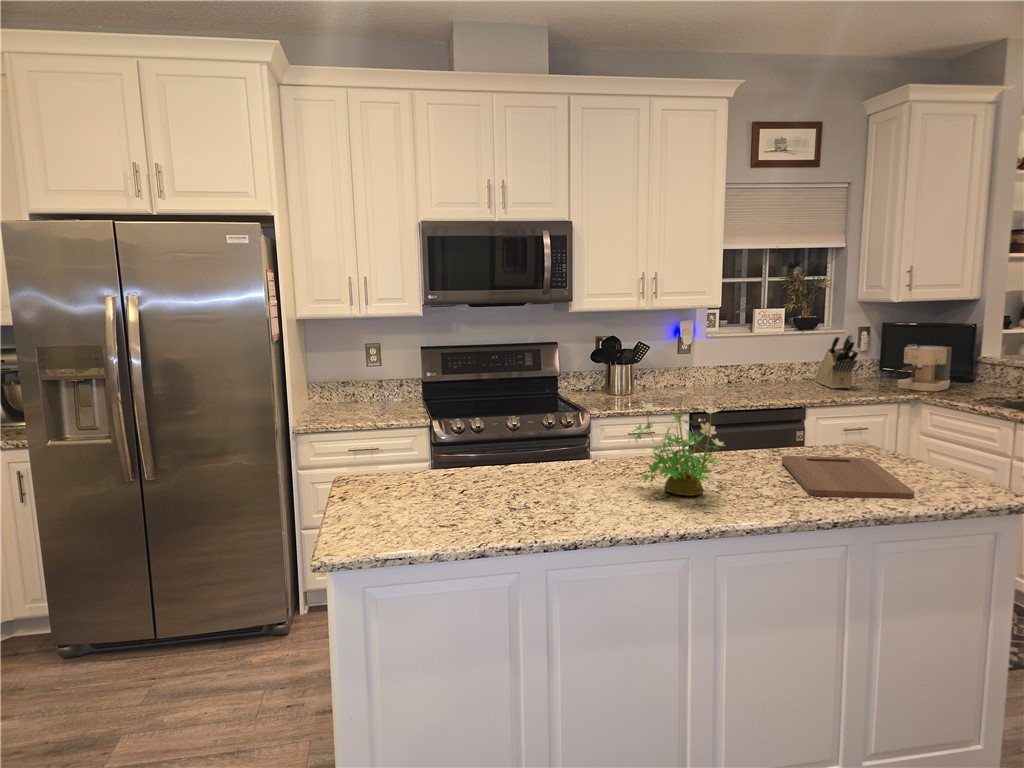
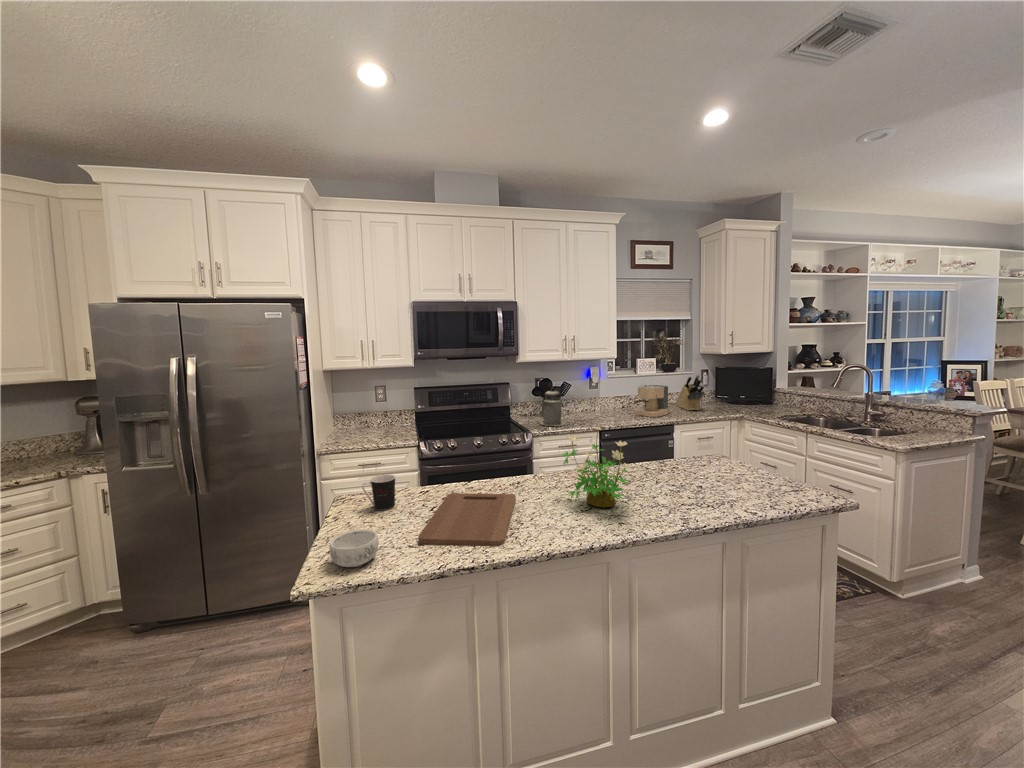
coffee maker: present [897,345,952,391] -> present [634,385,668,417]
canister: none [603,349,641,405] -> present [540,389,565,426]
coffee cup: none [372,449,414,493] -> present [362,475,395,510]
cutting board: present [782,456,915,499] -> present [418,493,516,546]
decorative bowl: none [348,503,405,543] -> present [329,529,379,567]

